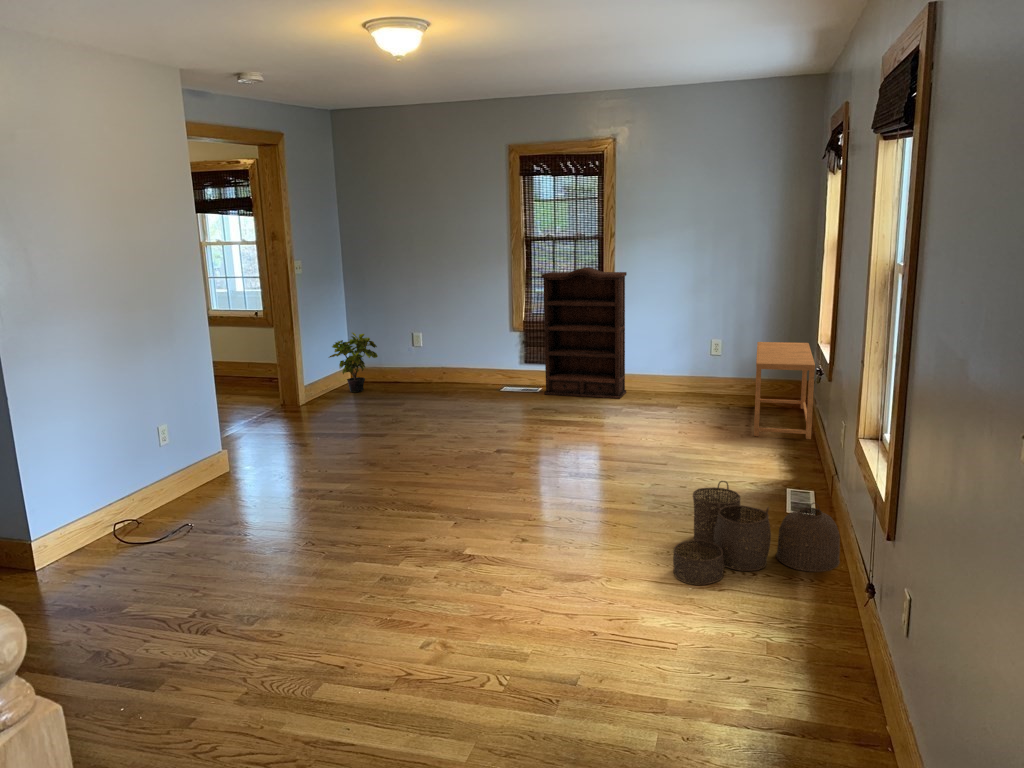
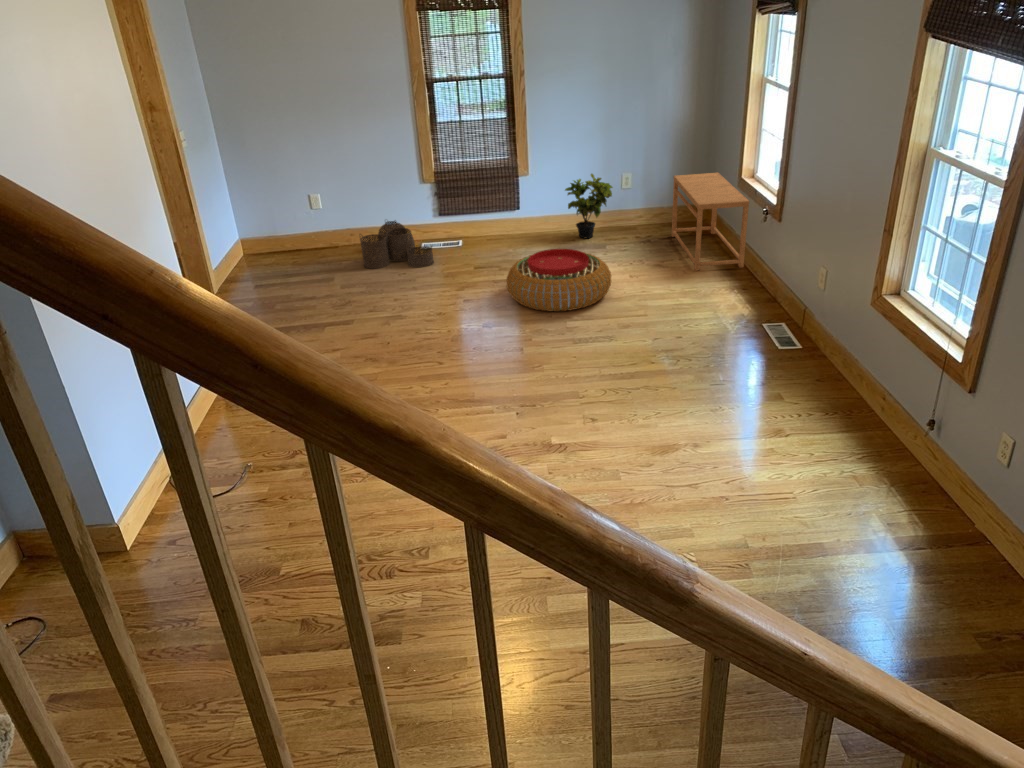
bookshelf: present [542,267,627,399] -> none [456,110,544,246]
potted plant: present [329,333,378,392] -> present [565,174,613,238]
pouf: none [539,394,649,452] -> present [506,249,611,311]
woven basket: present [673,481,840,585] -> present [360,221,434,268]

